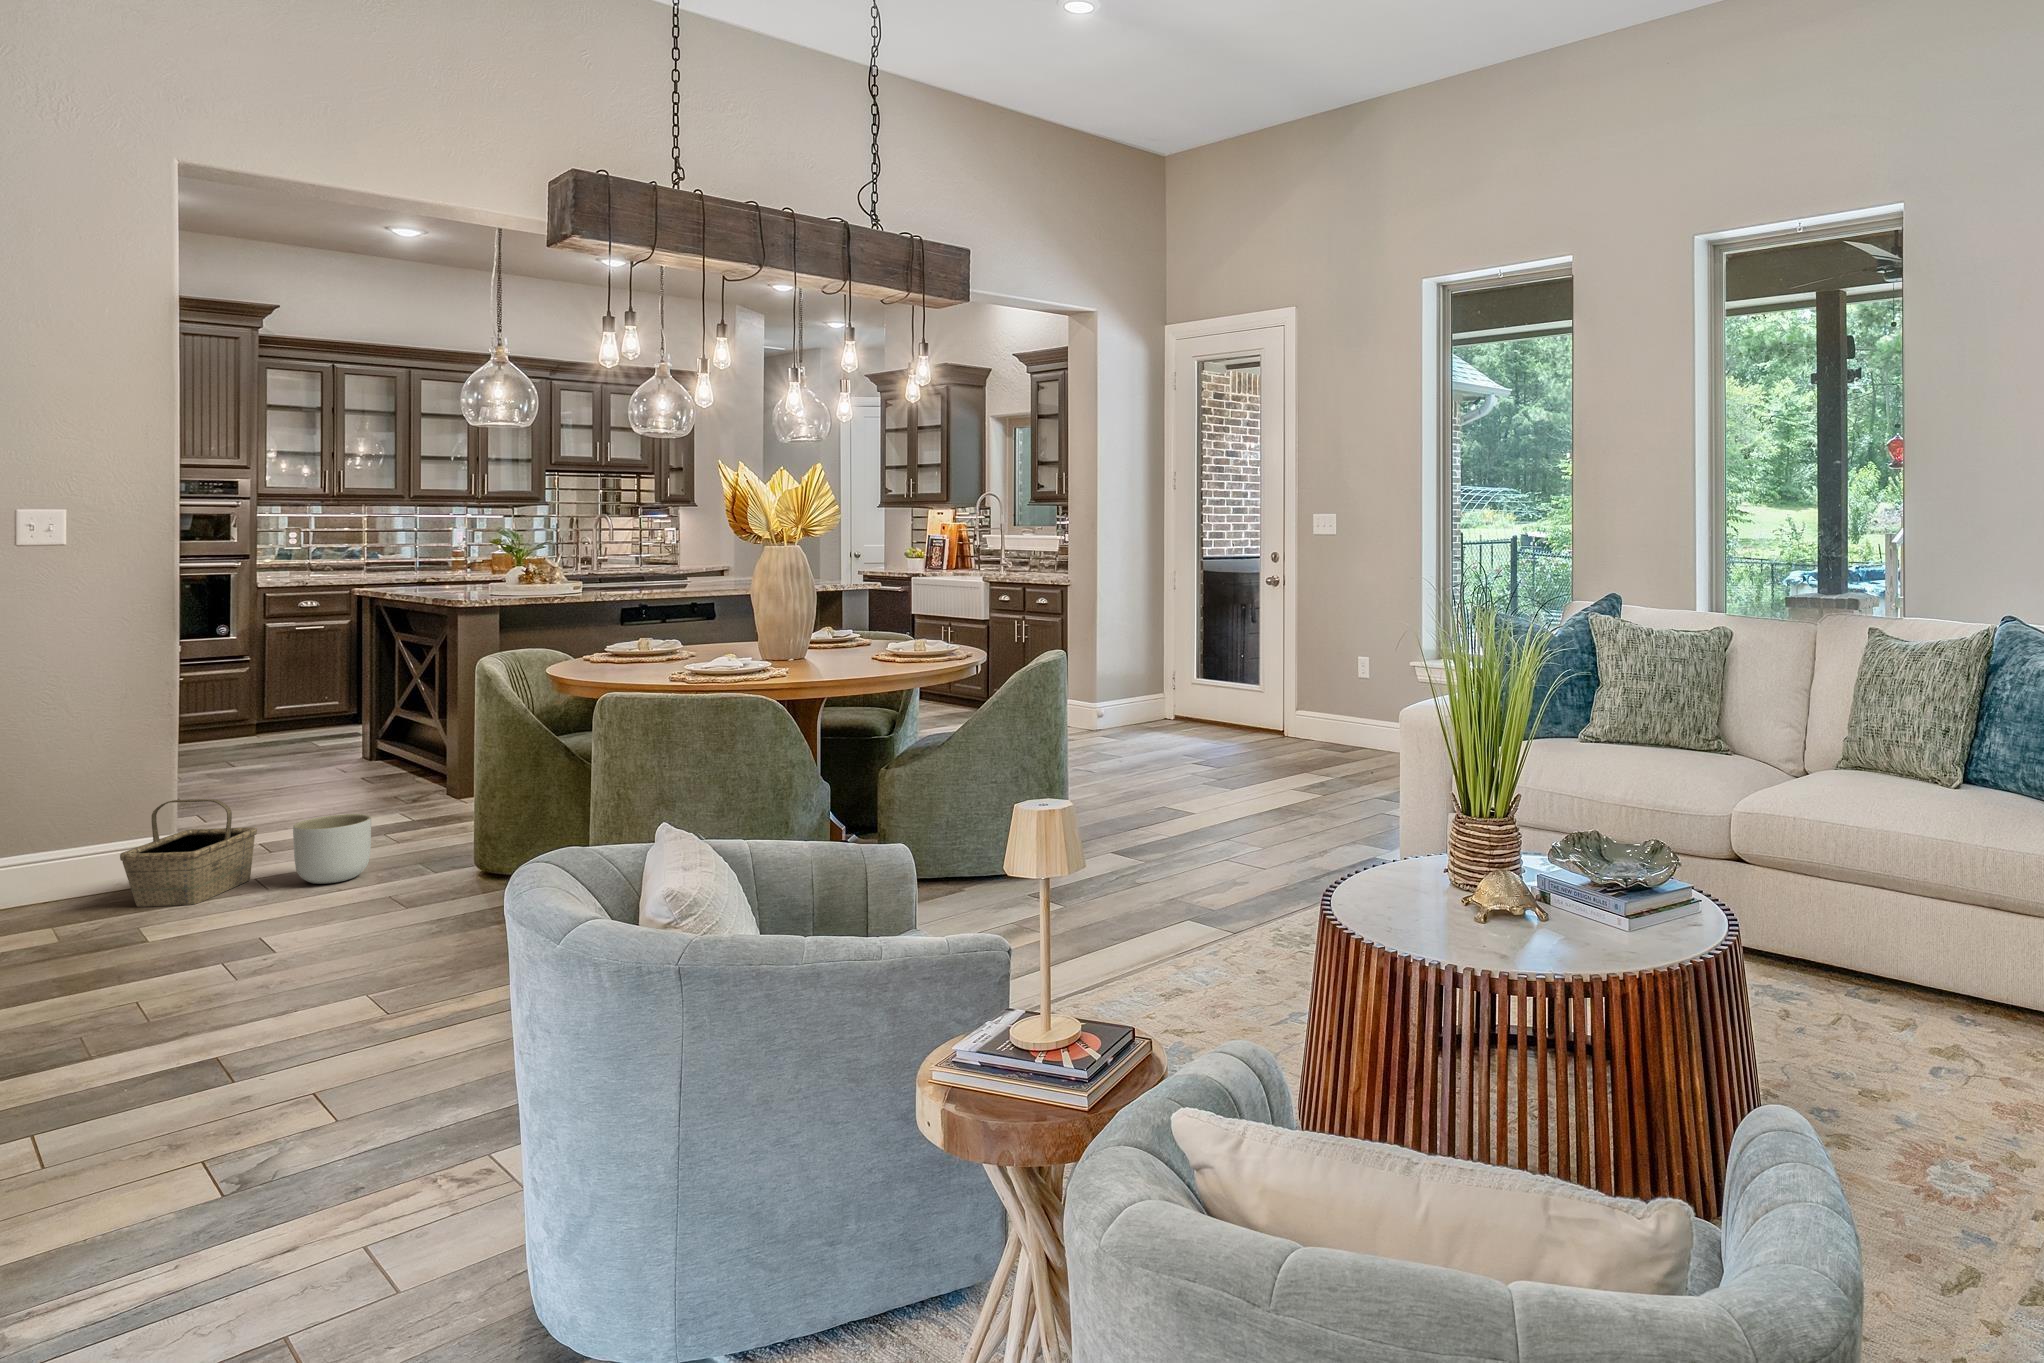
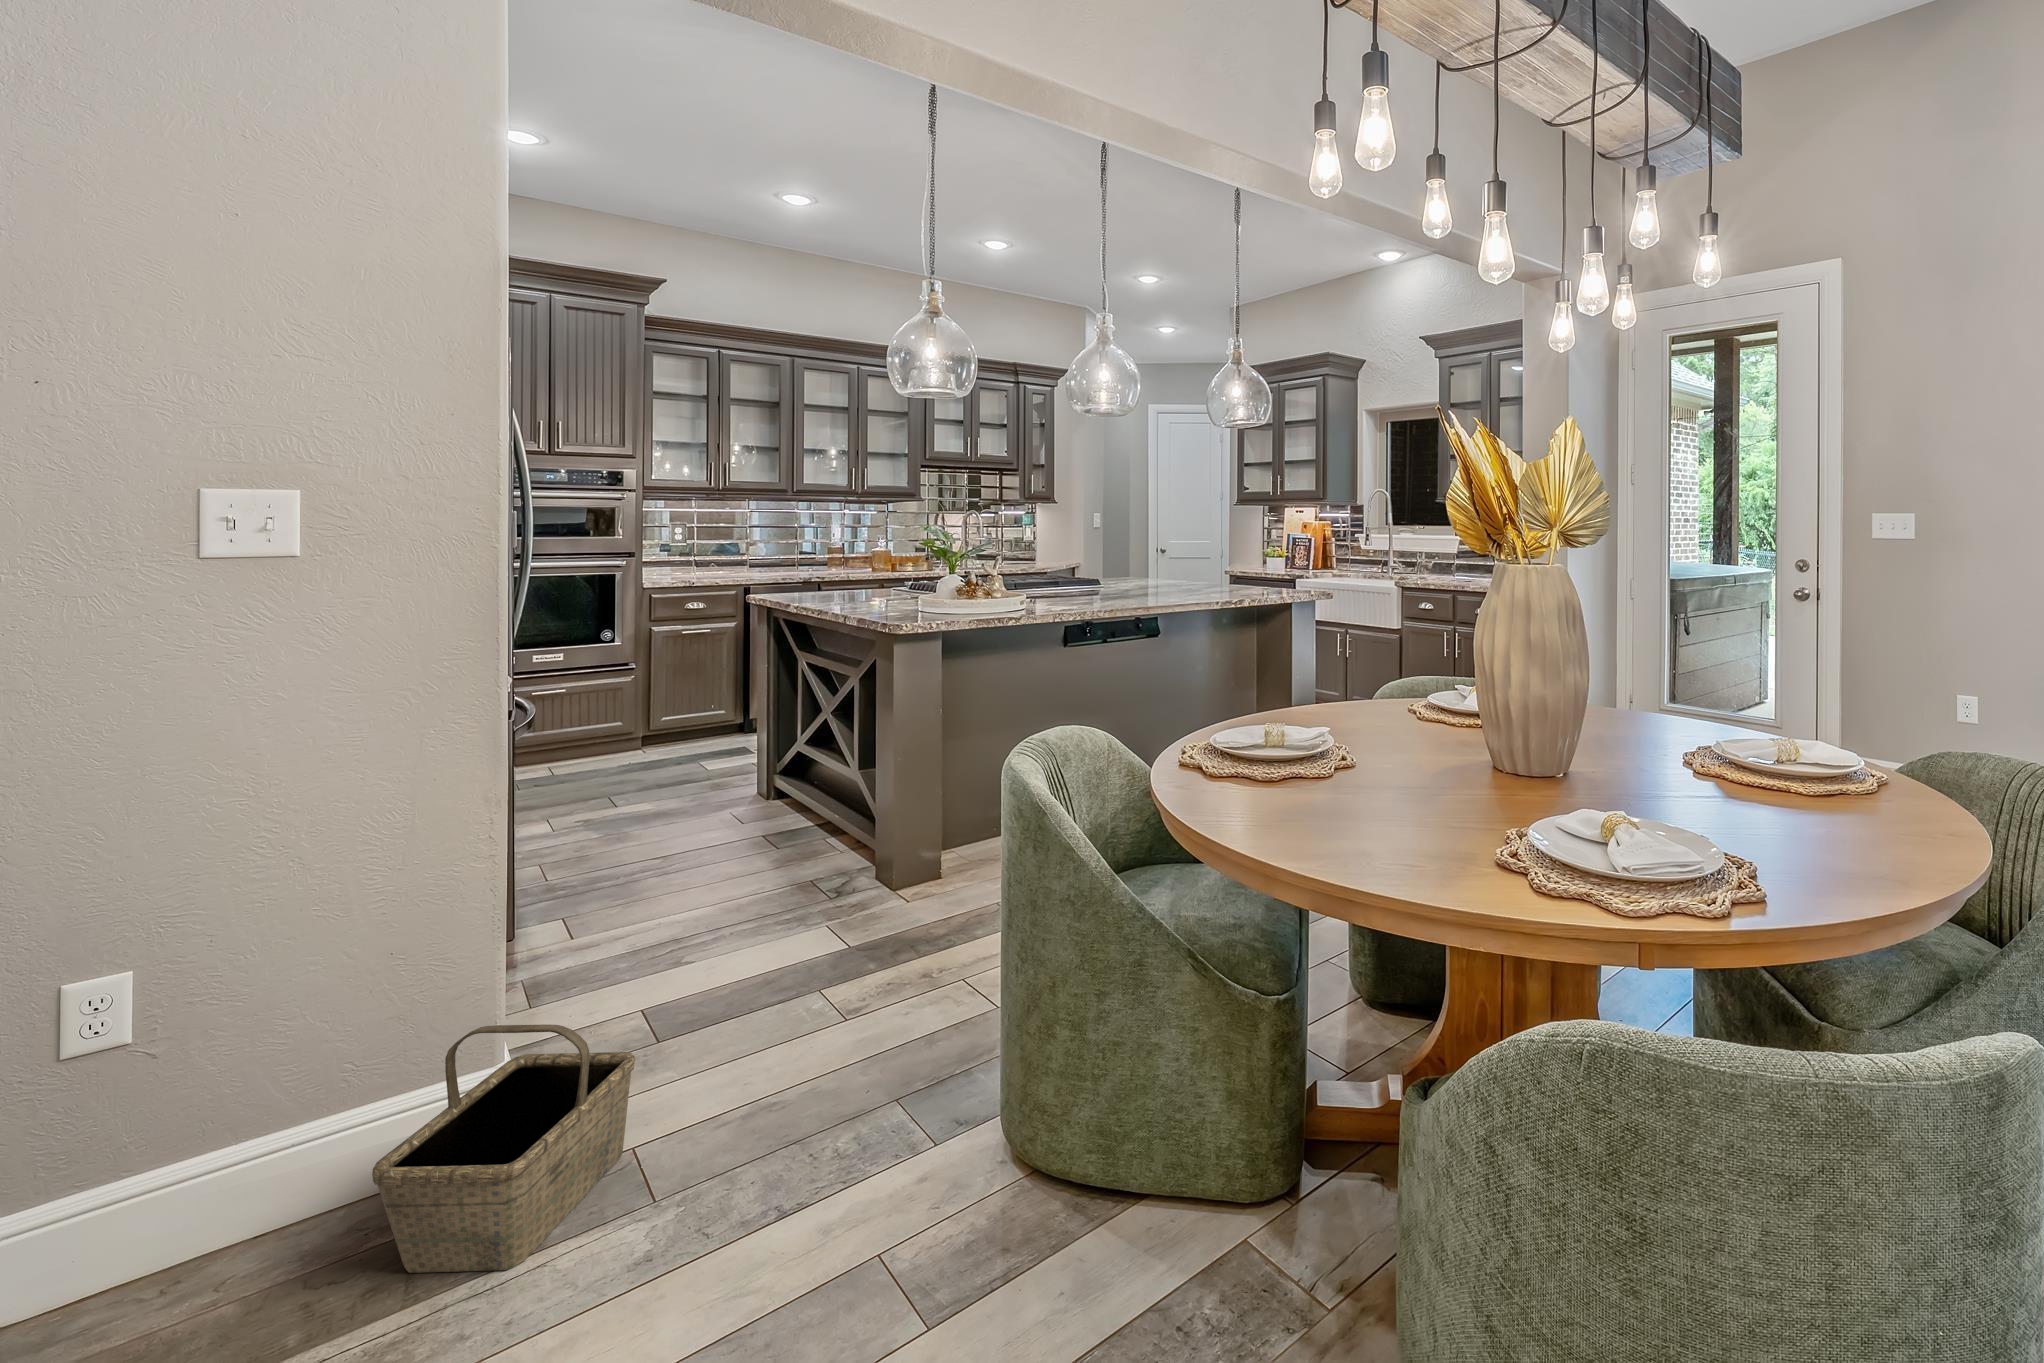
planter: present [293,814,371,884] -> none [698,1024,830,1184]

